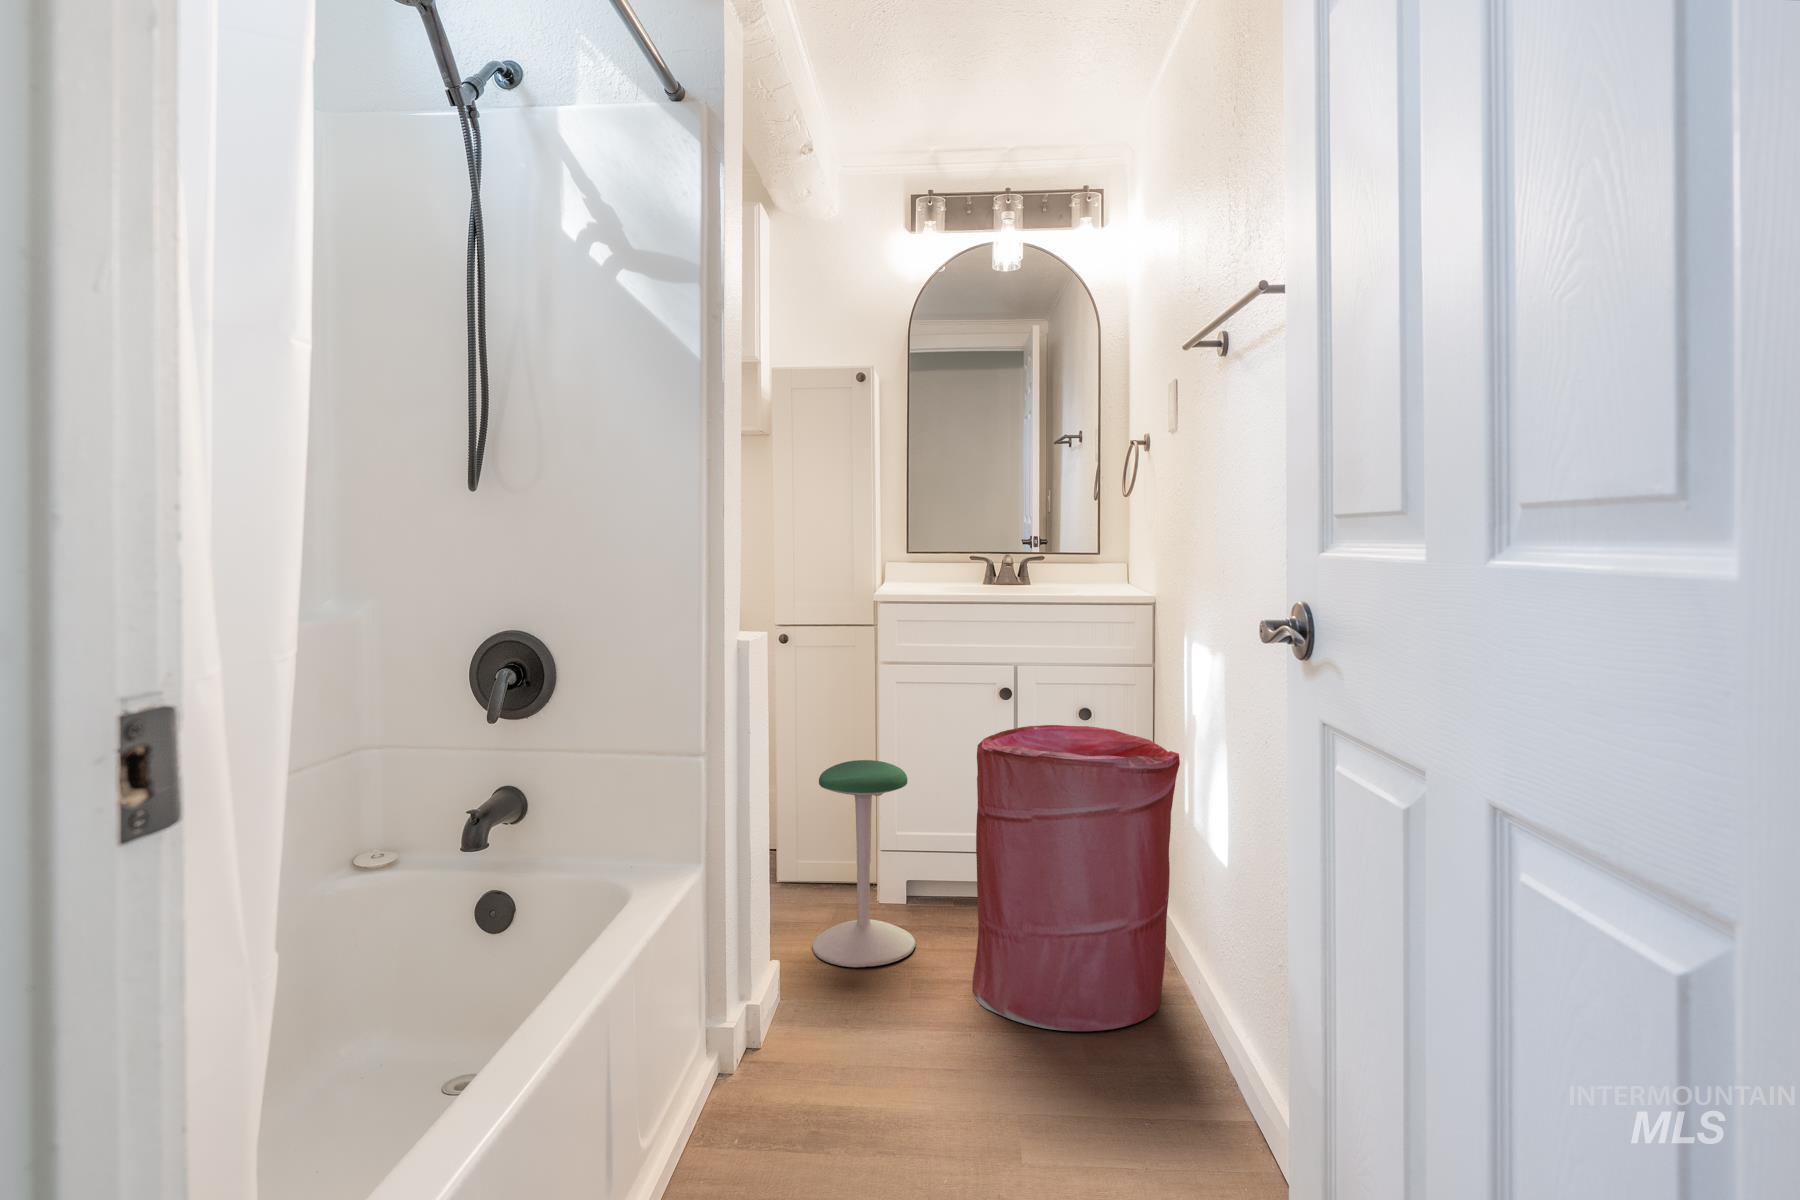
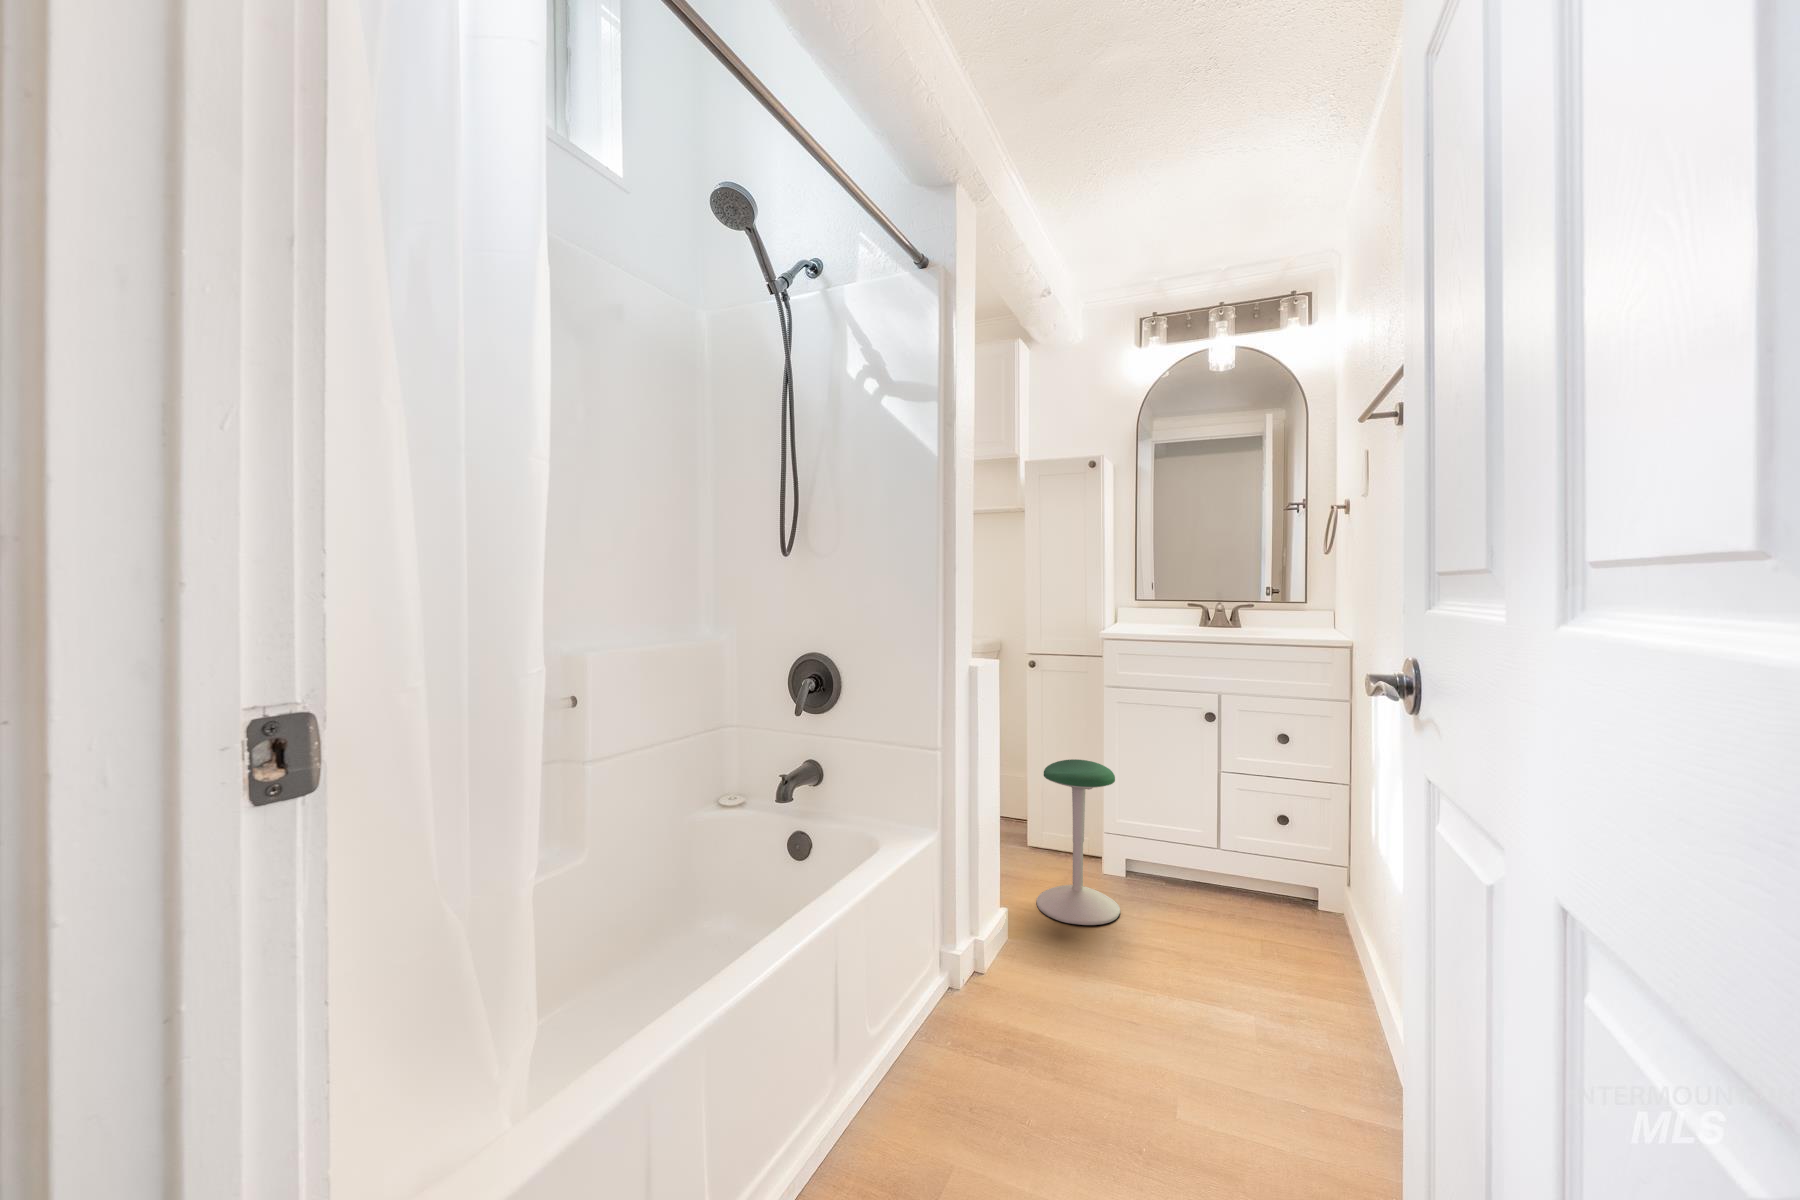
laundry hamper: present [972,725,1180,1031] -> none [1162,746,1363,1025]

